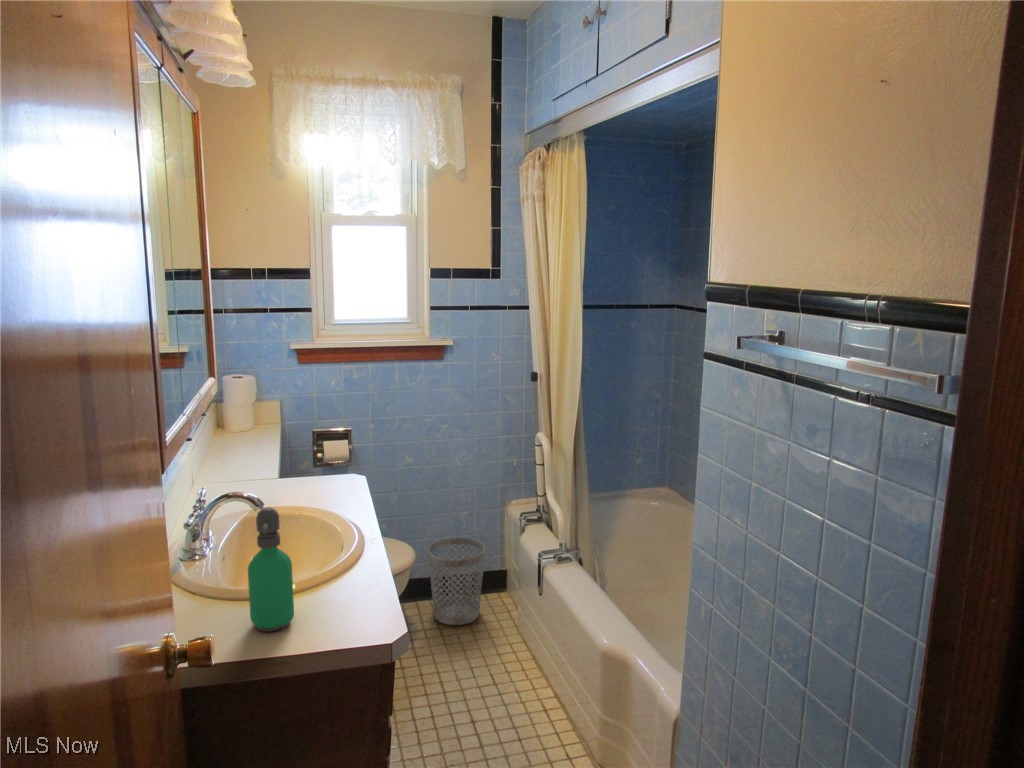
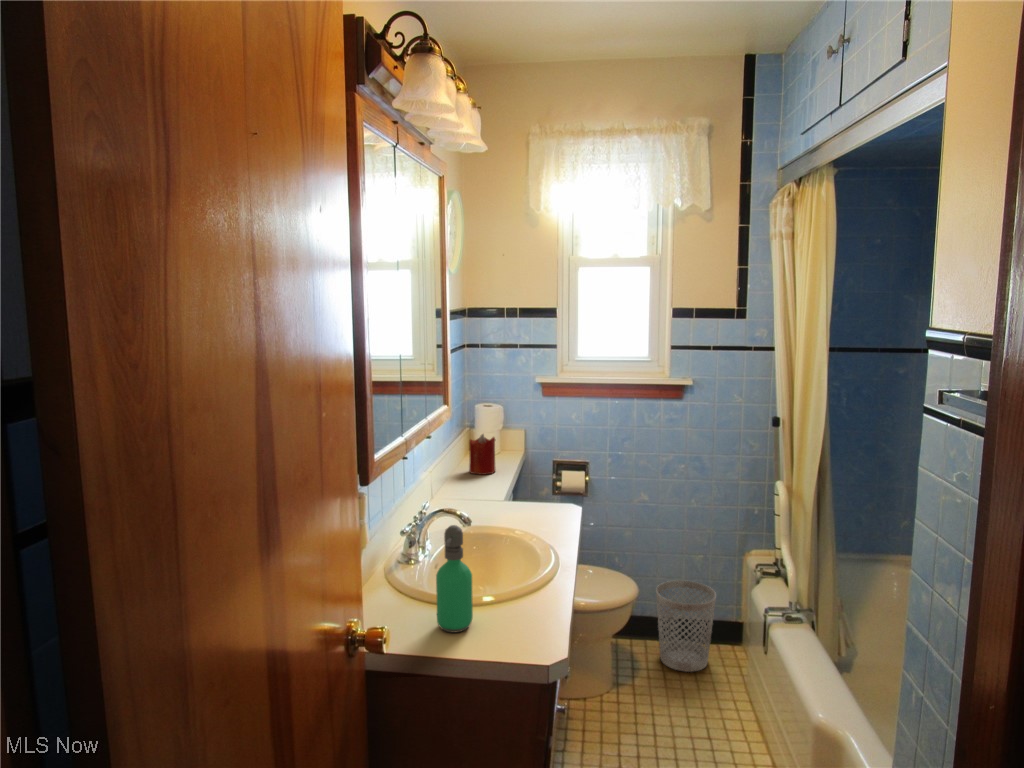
candle: none [224,406,257,452] -> present [469,434,495,475]

